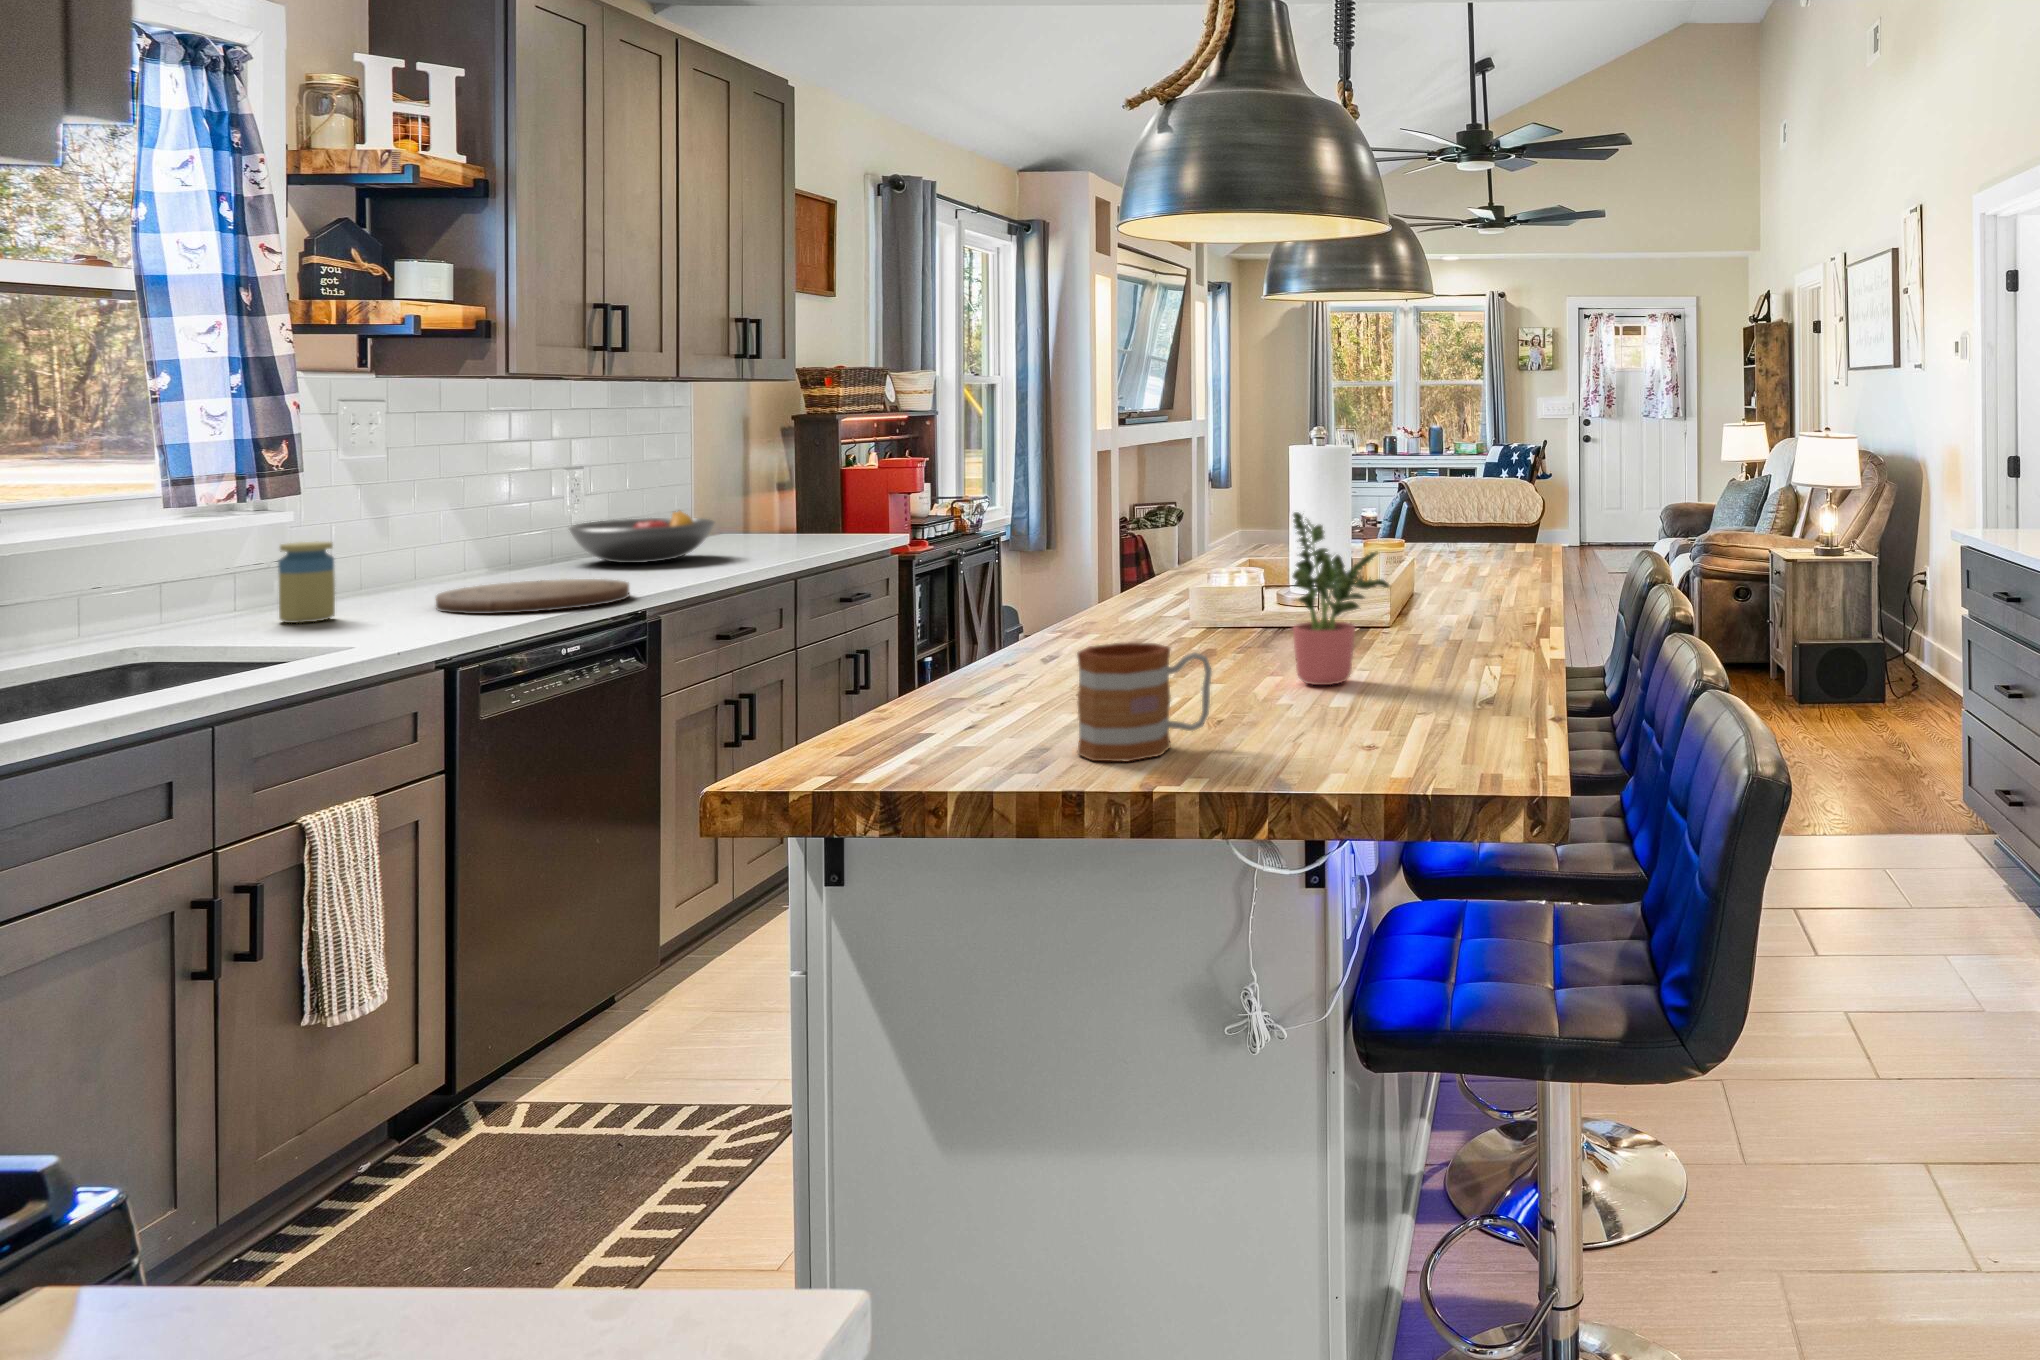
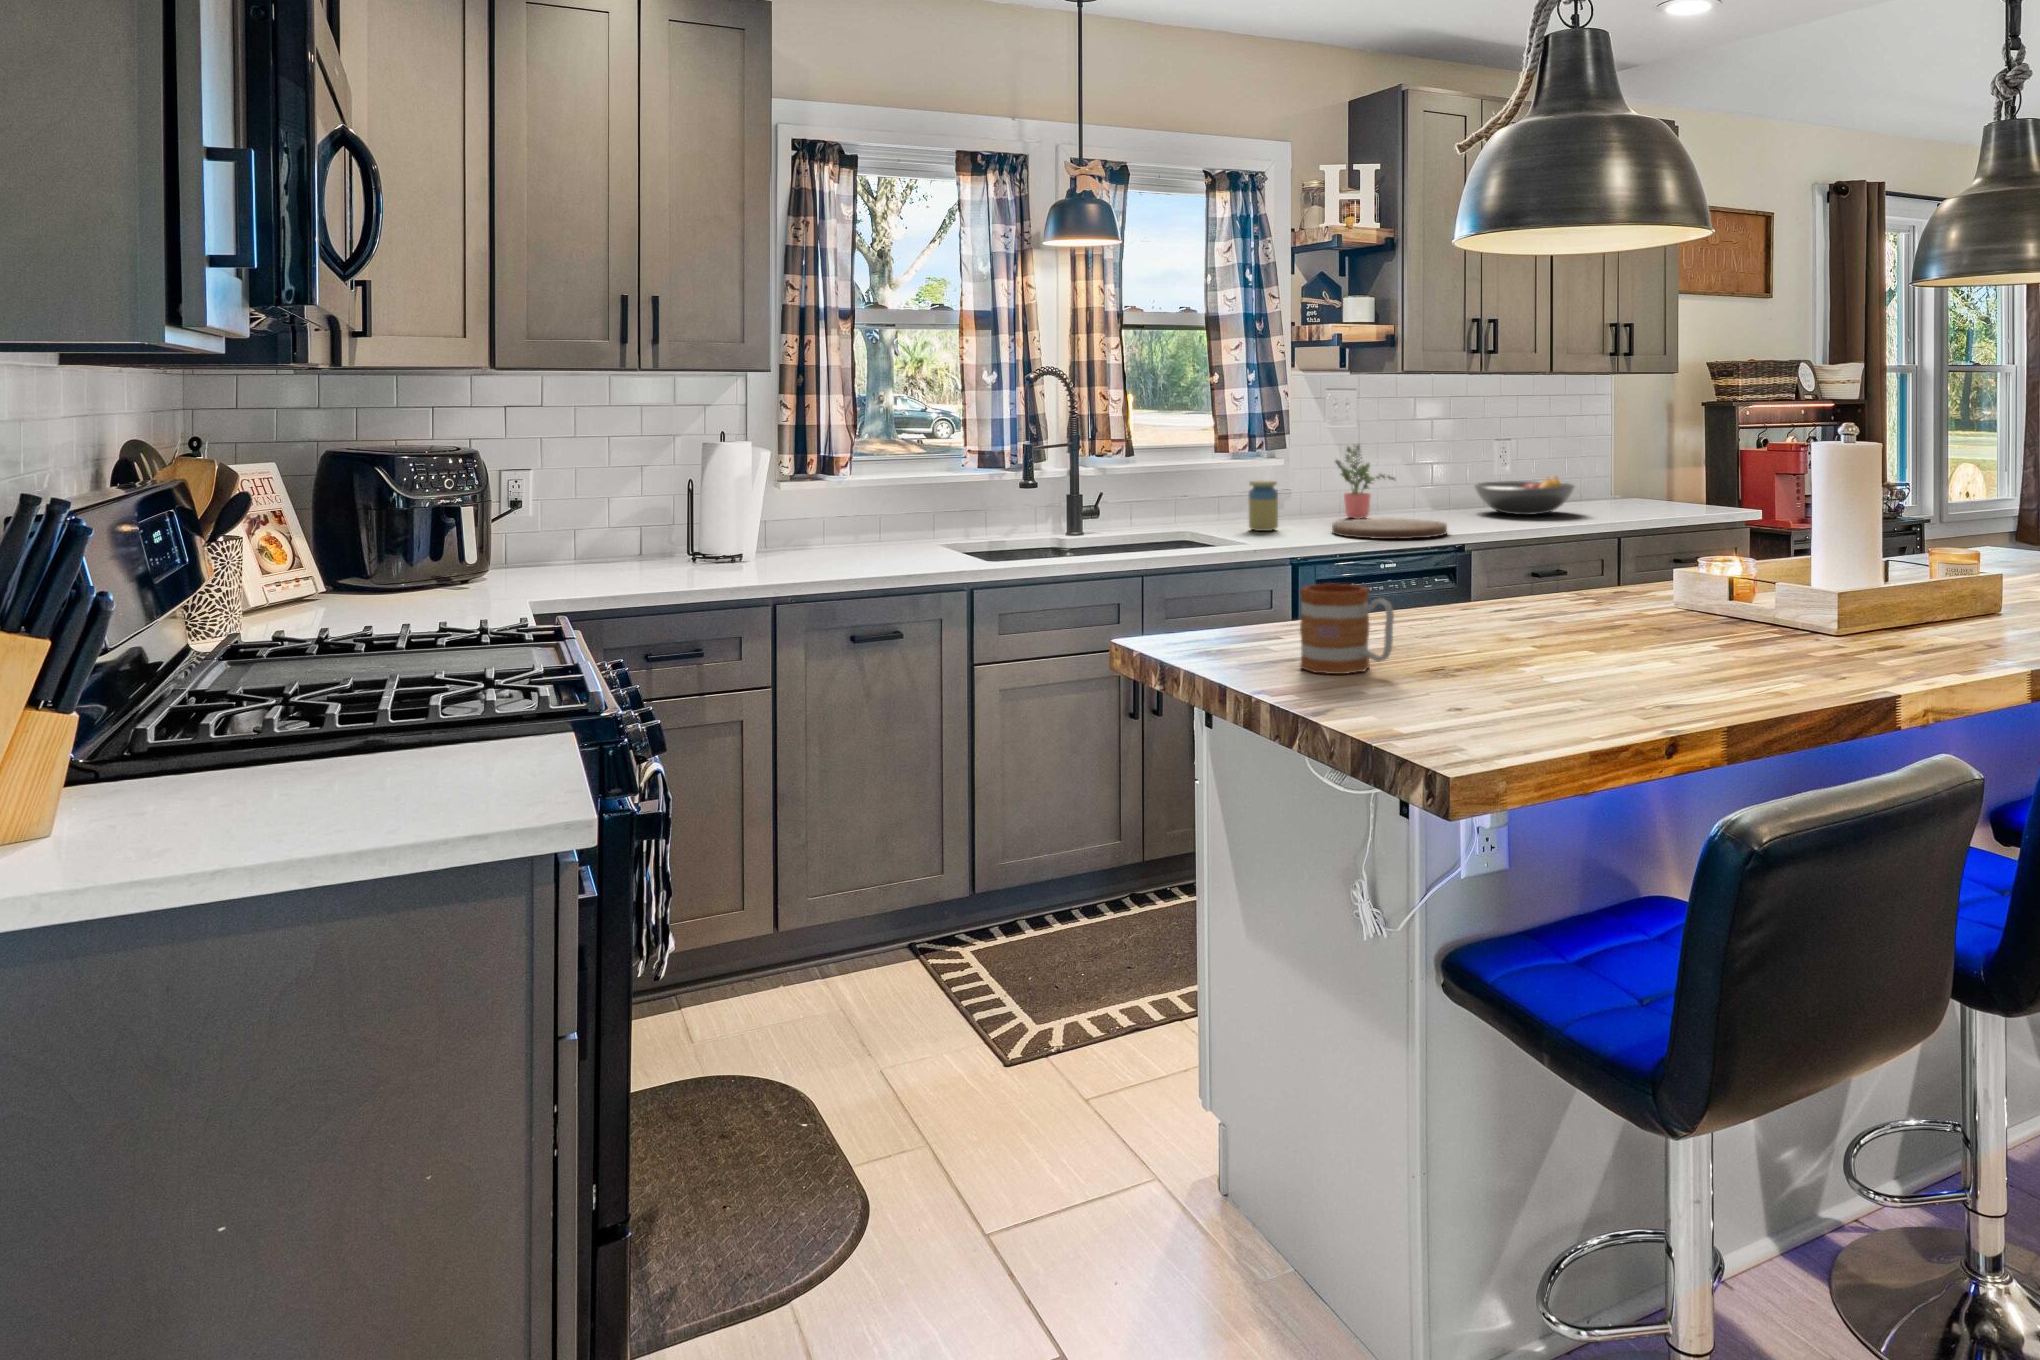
potted plant: present [1293,512,1389,685] -> present [1335,445,1394,519]

